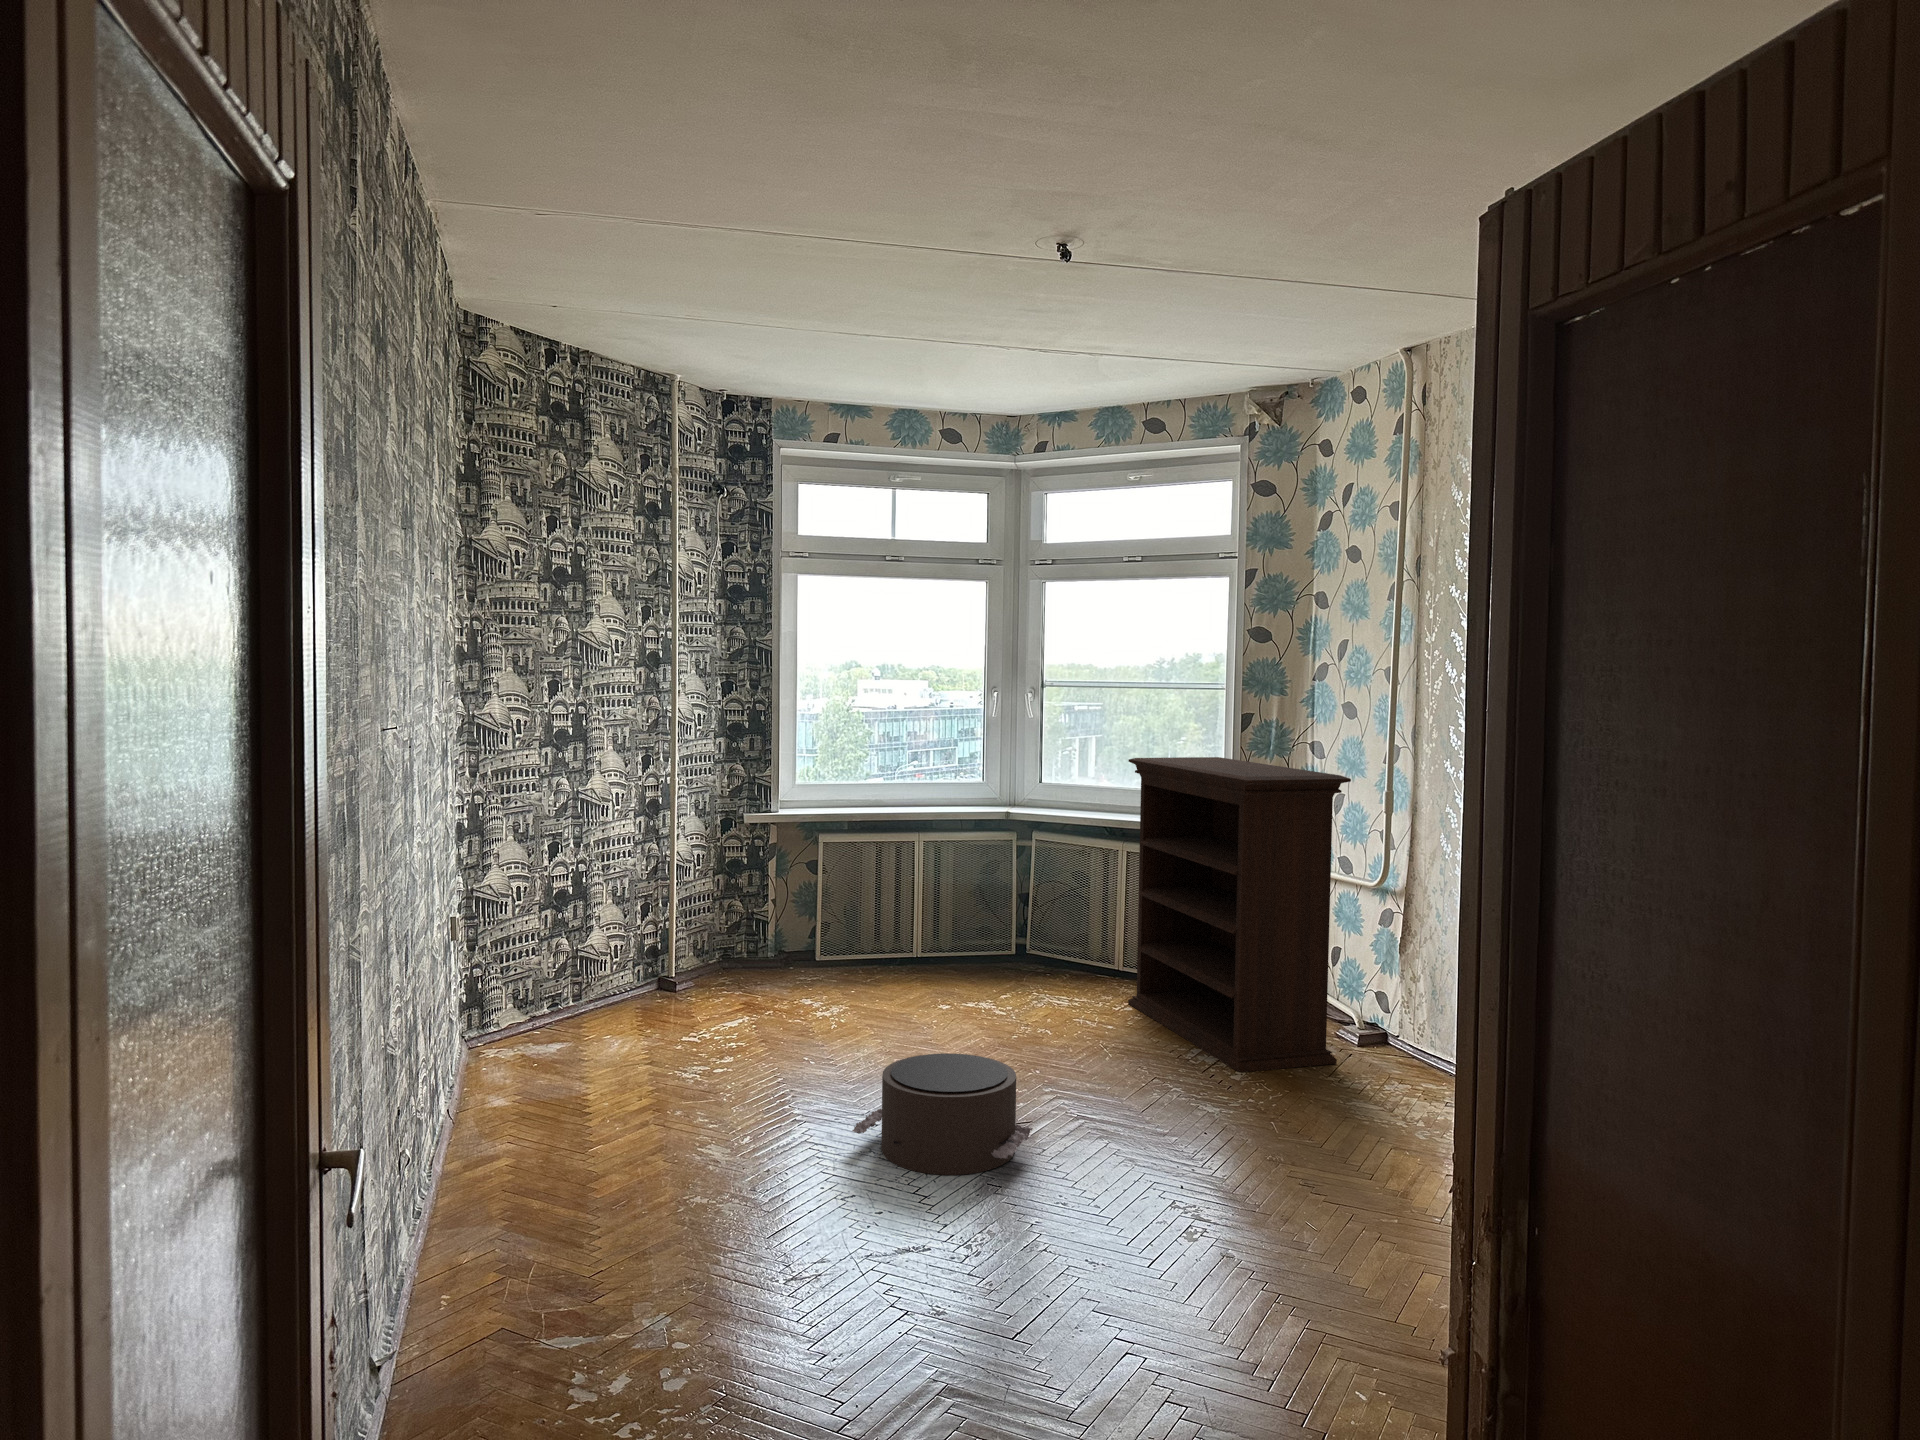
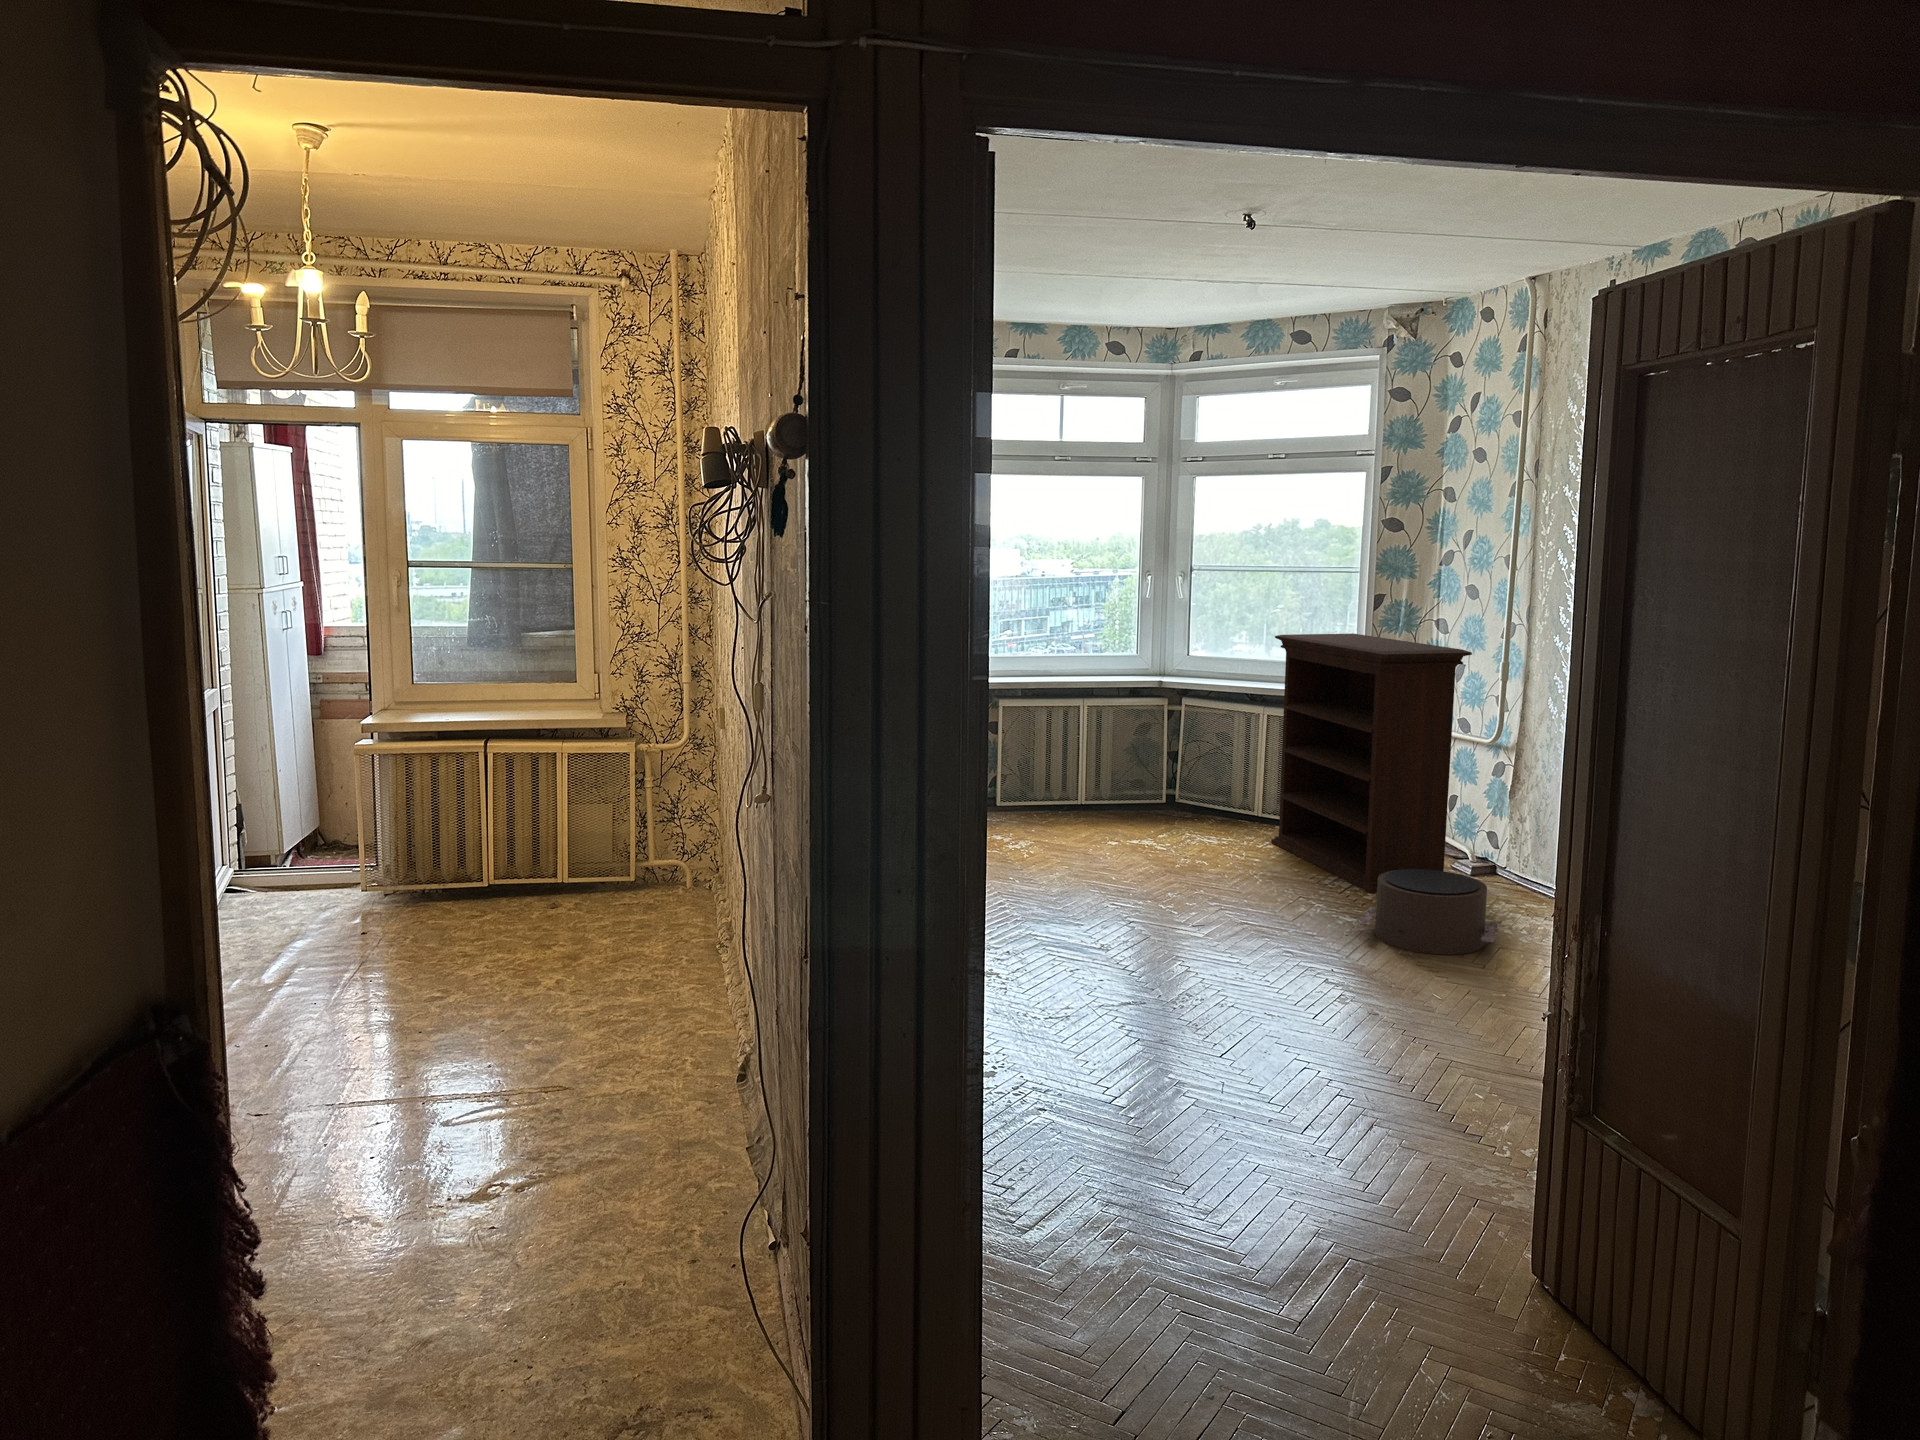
pouf: present [852,1053,1033,1175] -> present [1359,869,1497,955]

